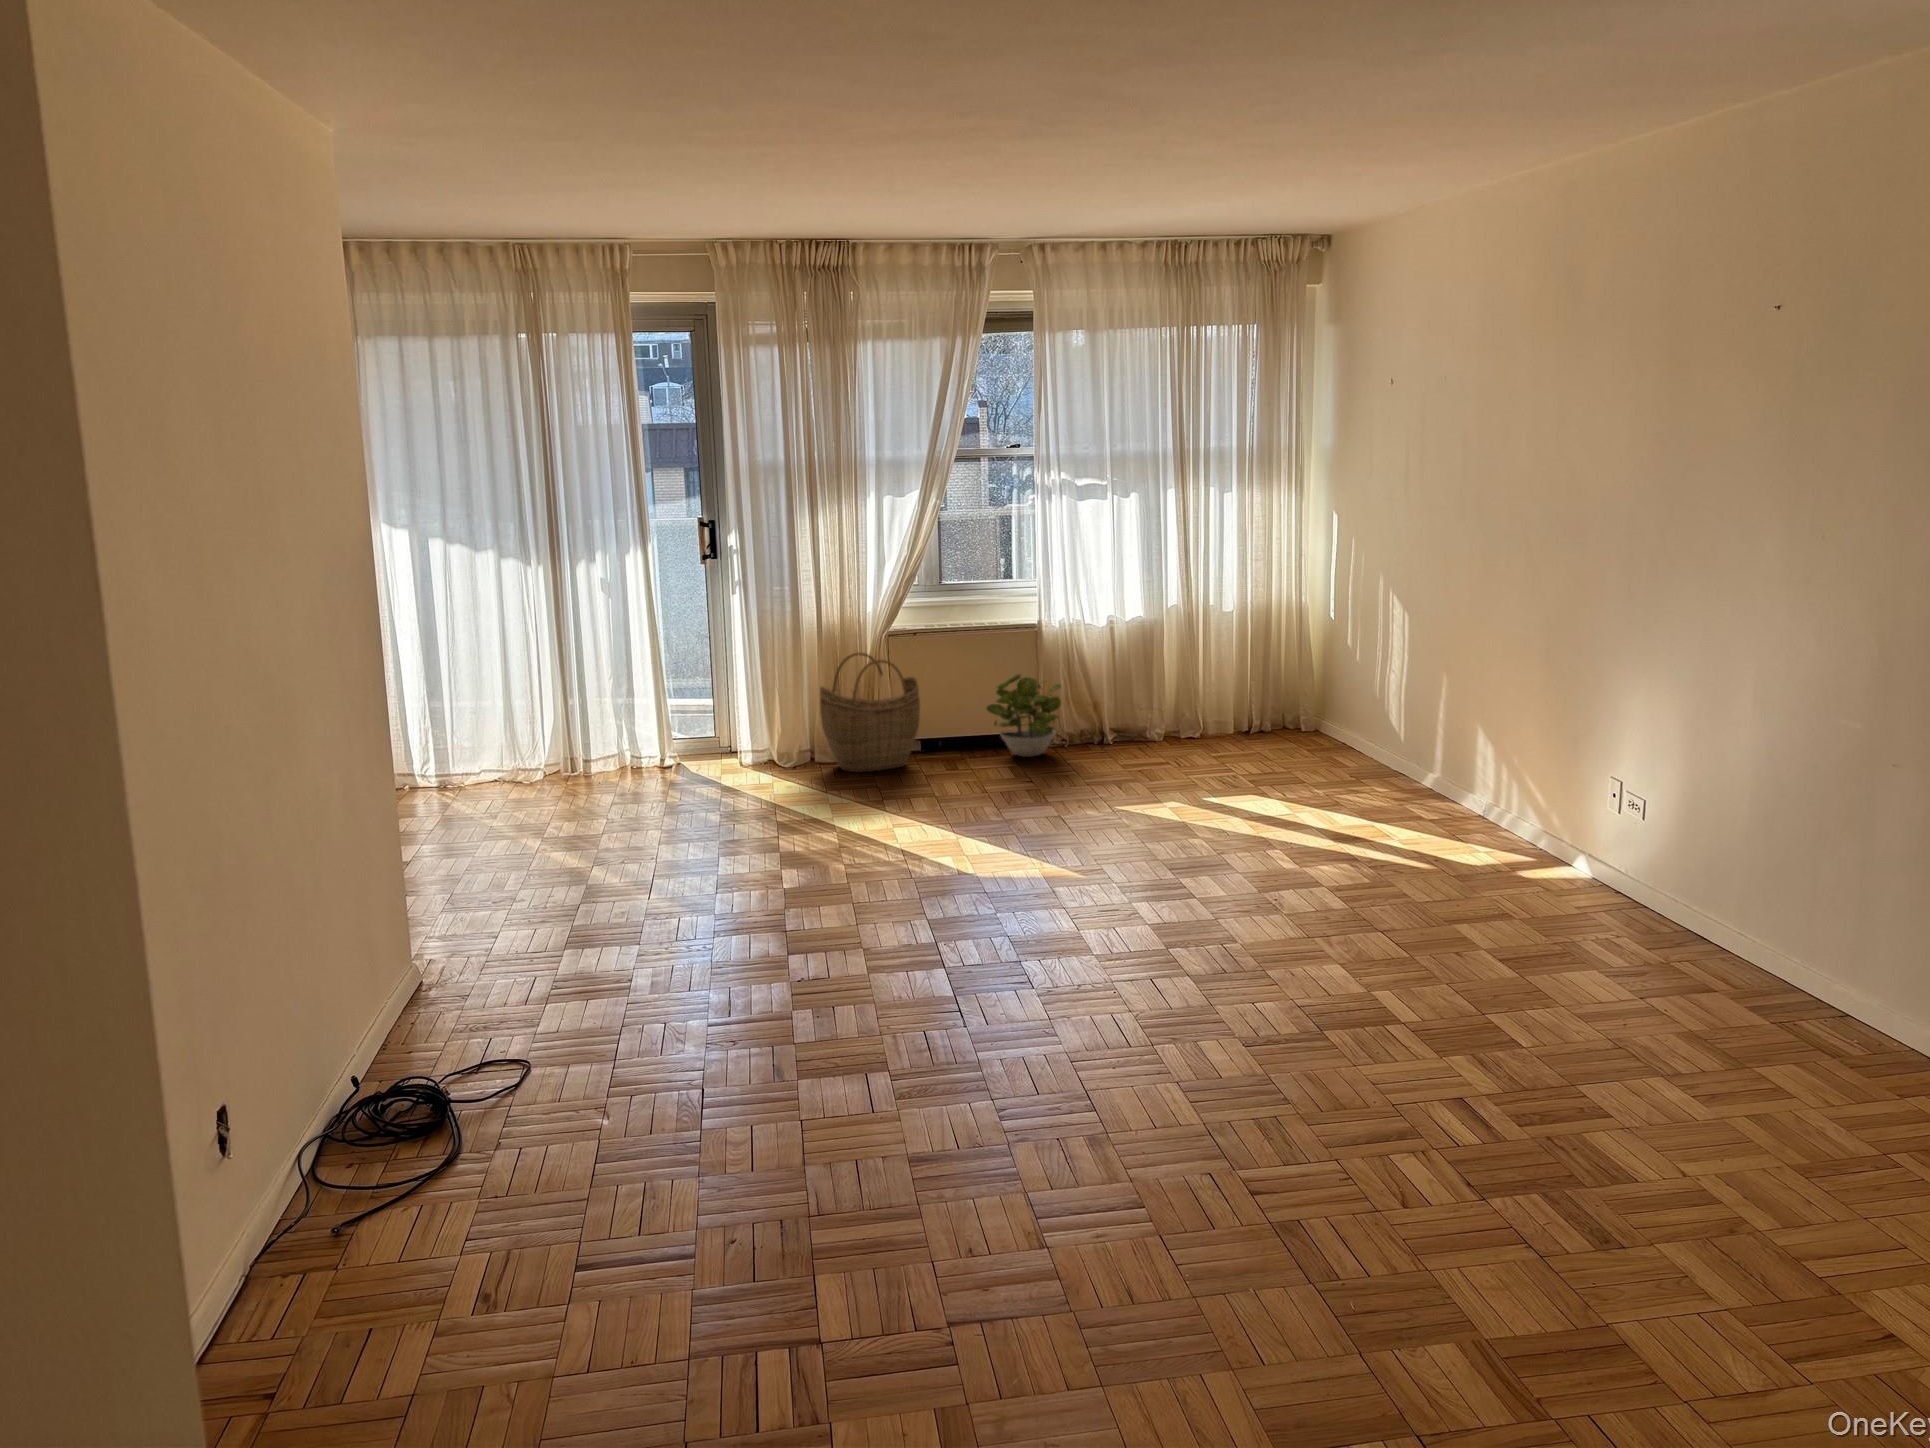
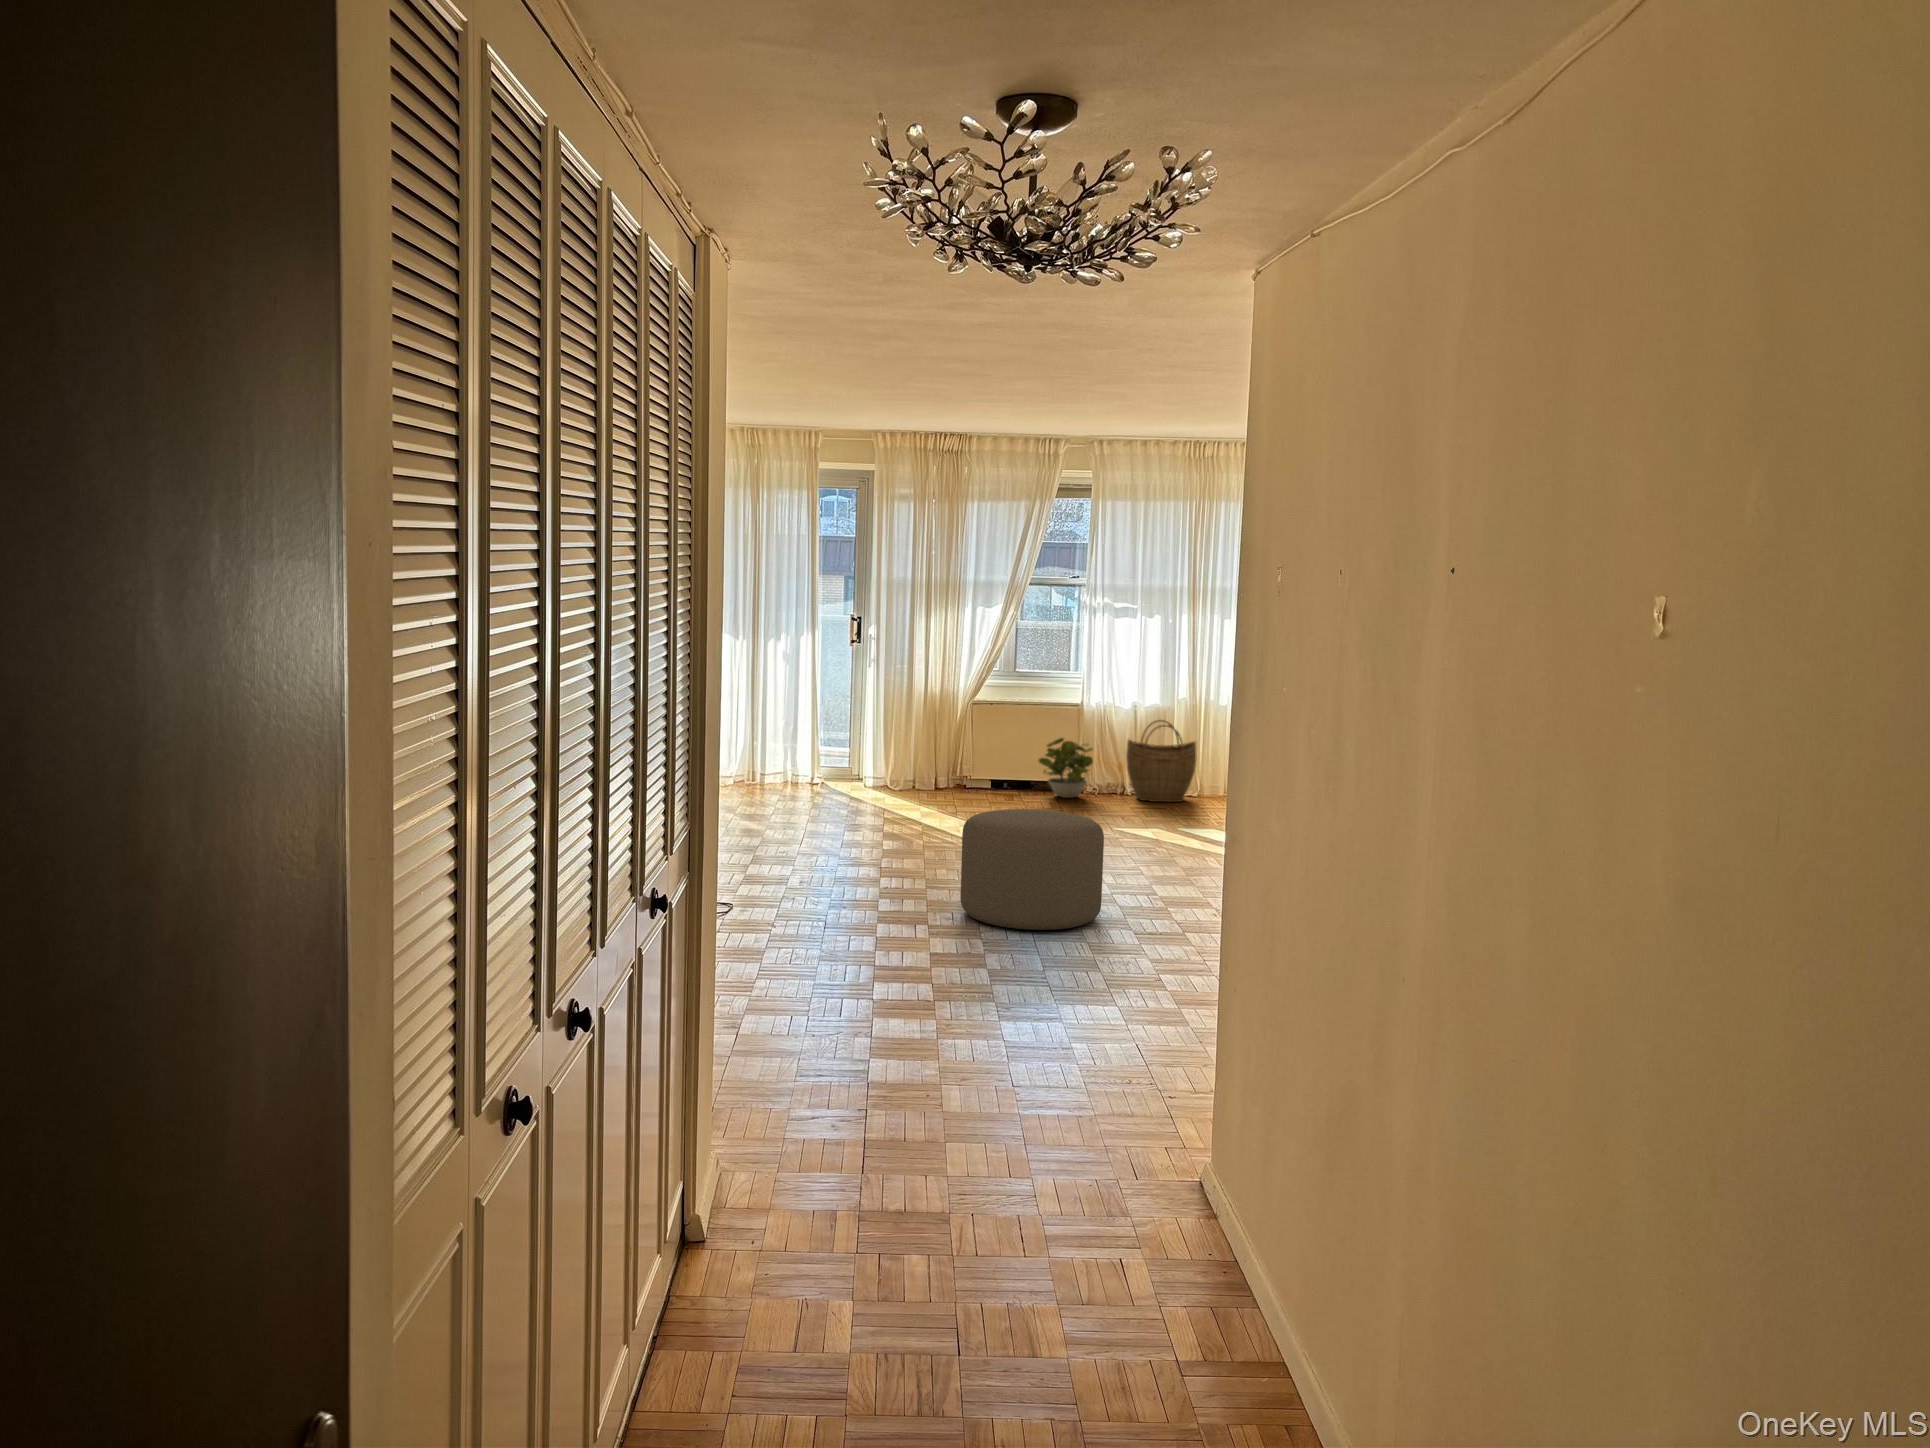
woven basket: present [820,652,920,773] -> present [1126,720,1196,802]
ottoman: none [932,829,1179,1059] -> present [960,809,1104,930]

